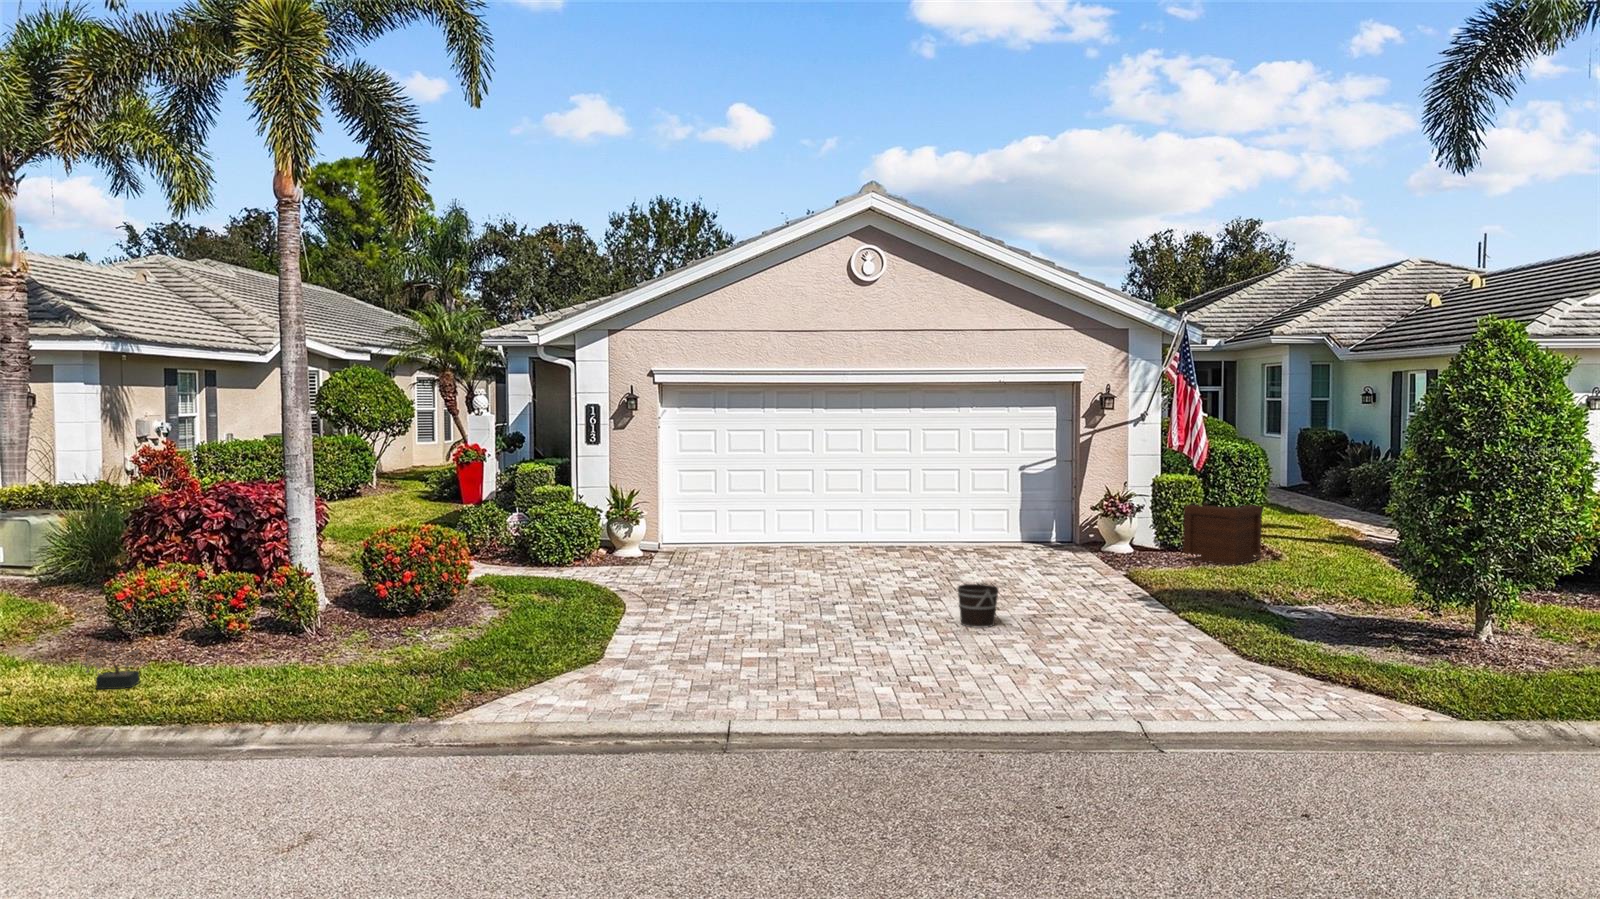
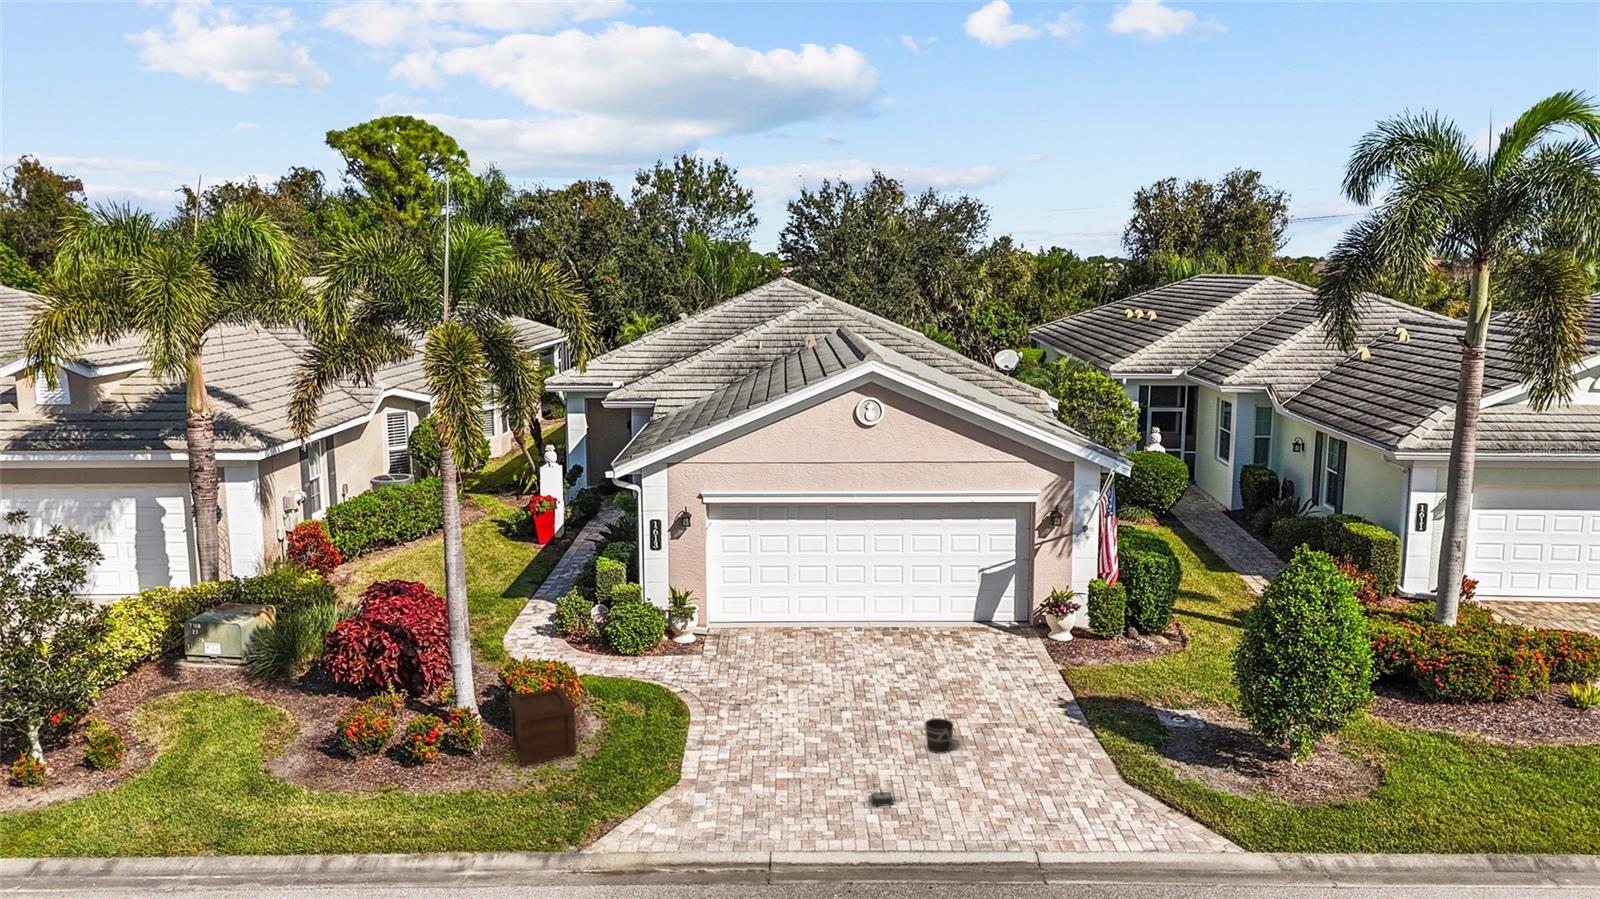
wooden crate: present [1183,503,1262,565] -> present [509,688,577,765]
decorative plant: present [85,642,144,689] -> present [868,777,893,806]

